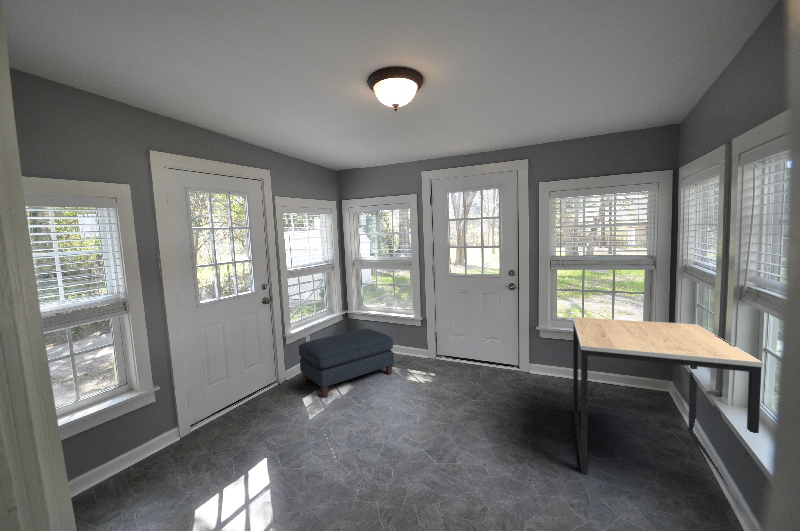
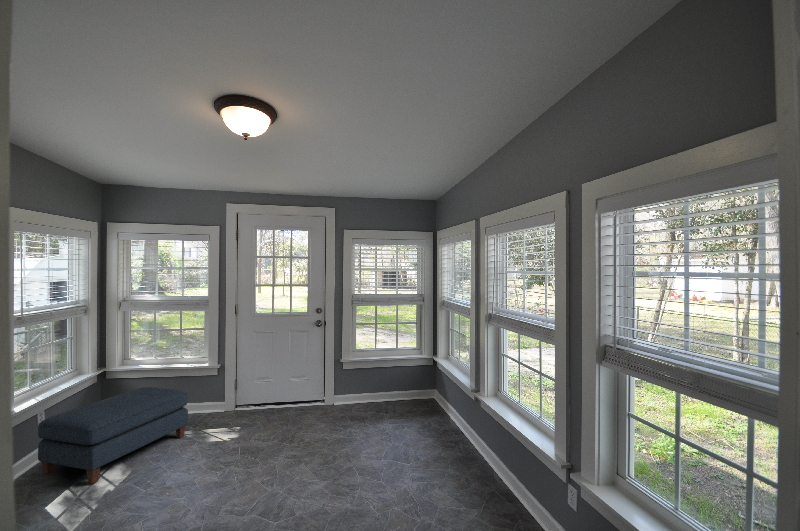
side table: present [573,317,763,486] -> none [374,343,481,469]

